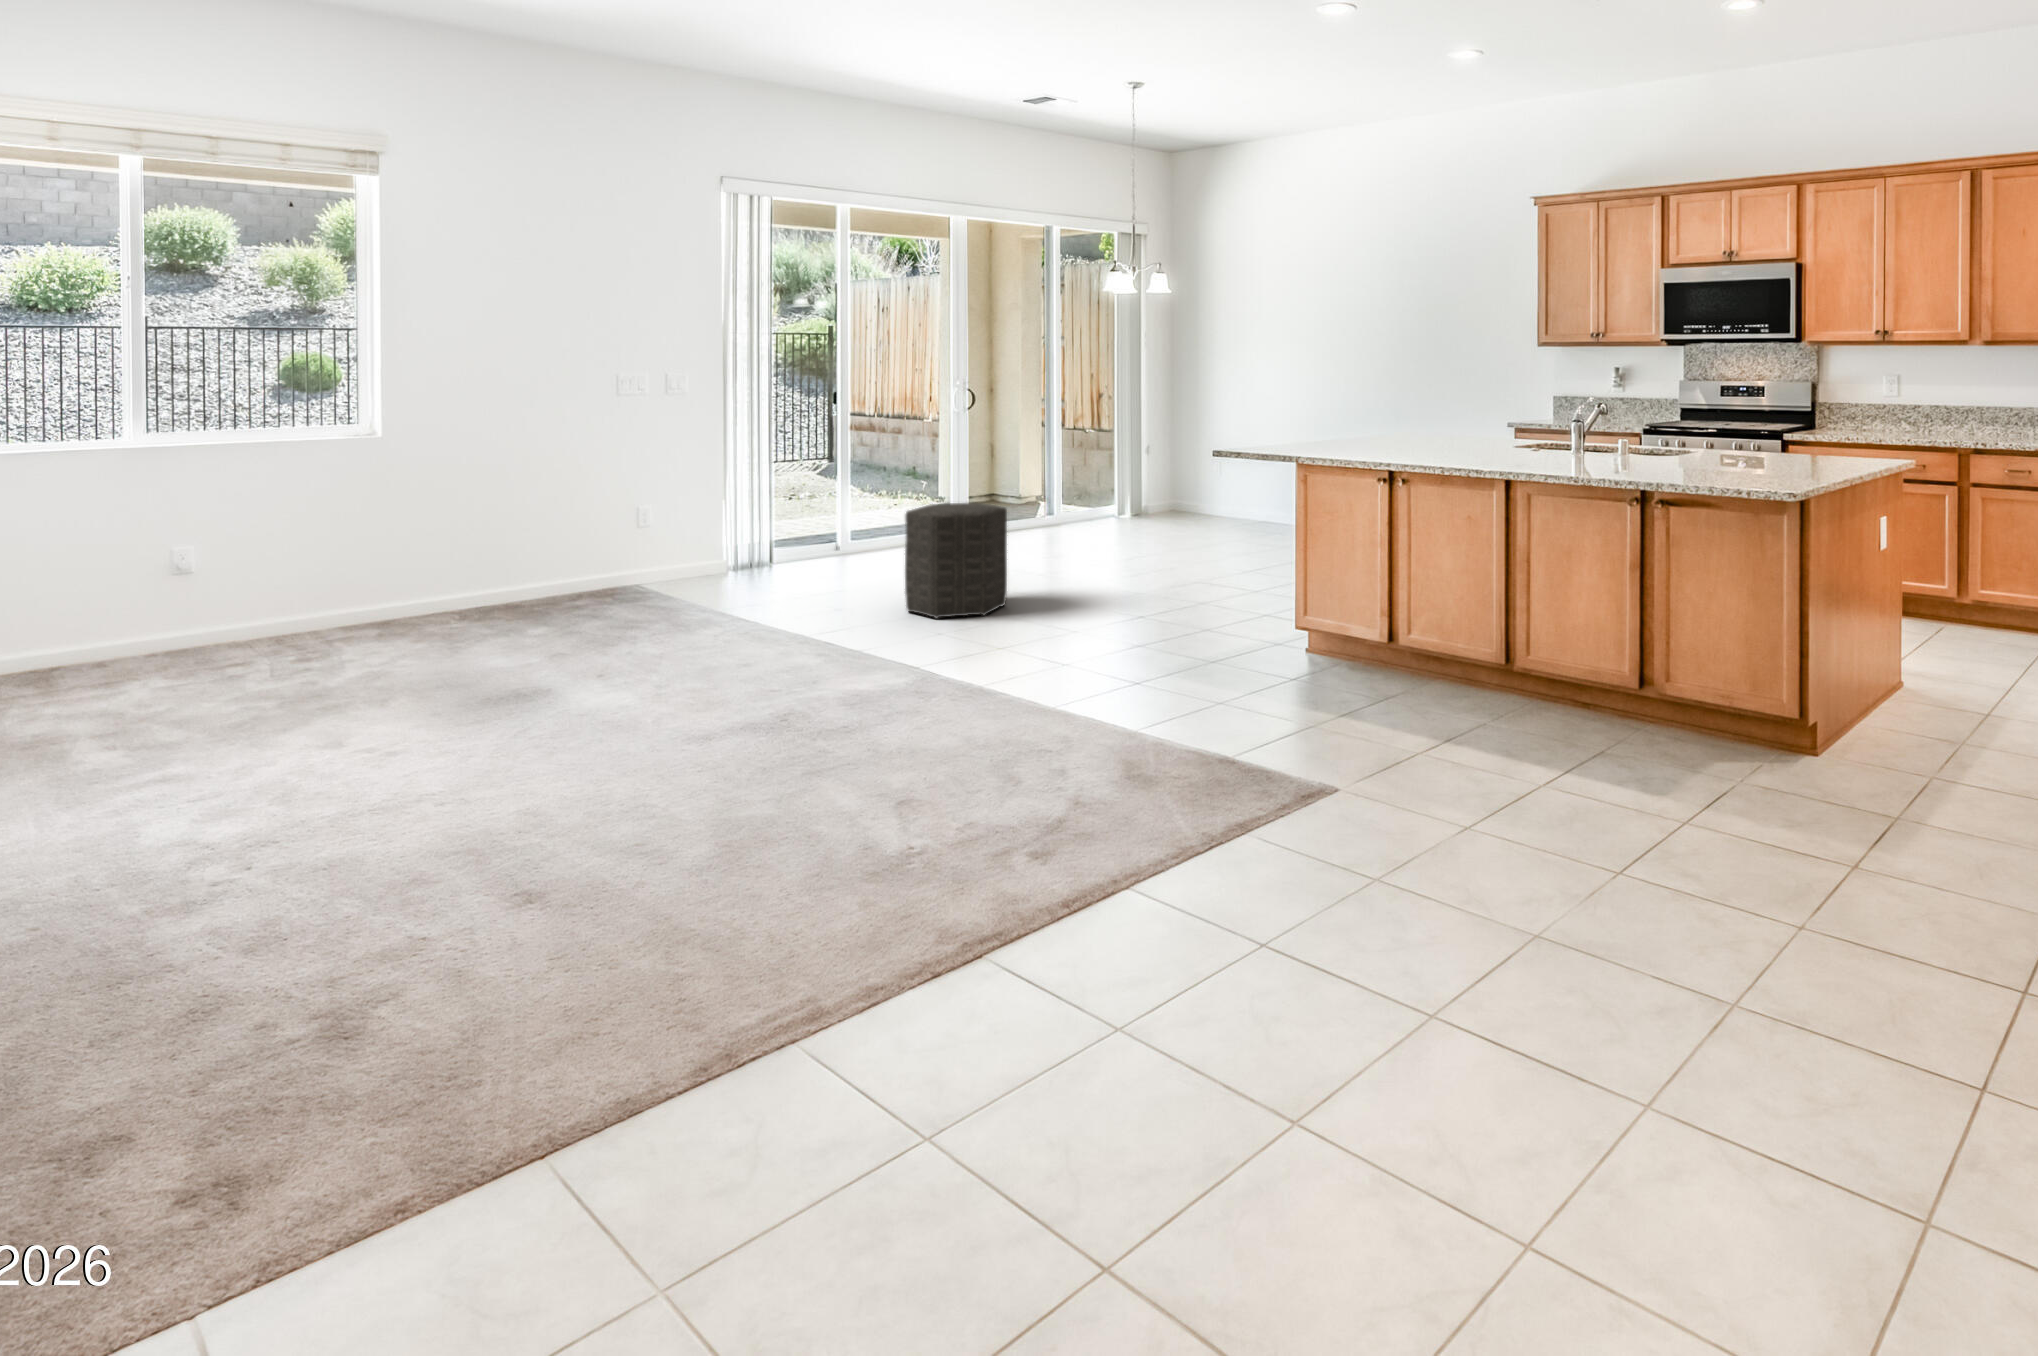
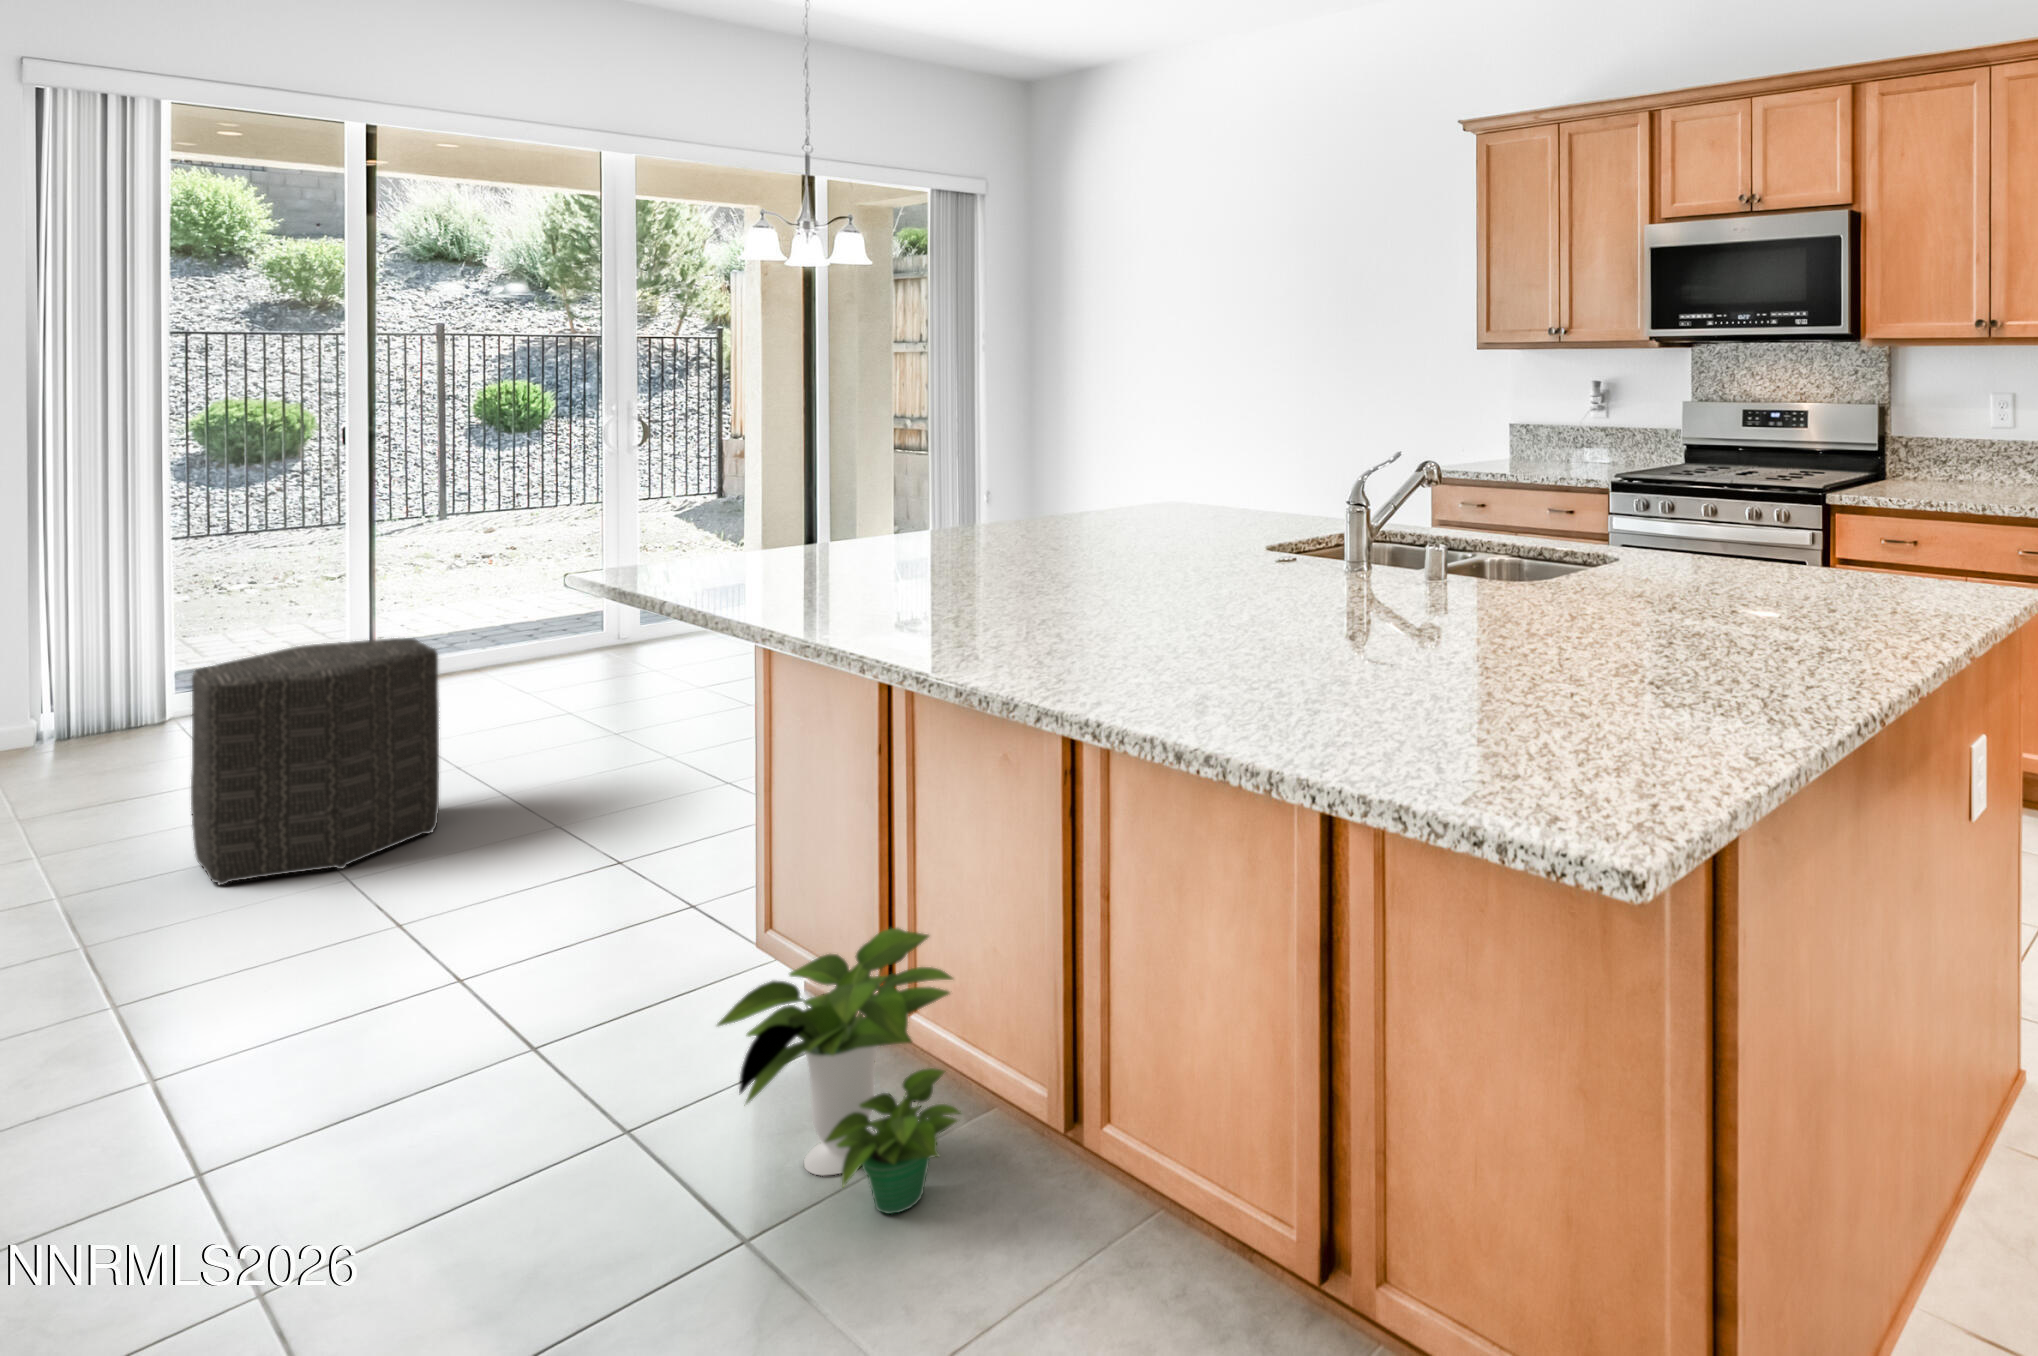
potted plant: none [1328,600,1437,698] -> present [717,928,961,1214]

